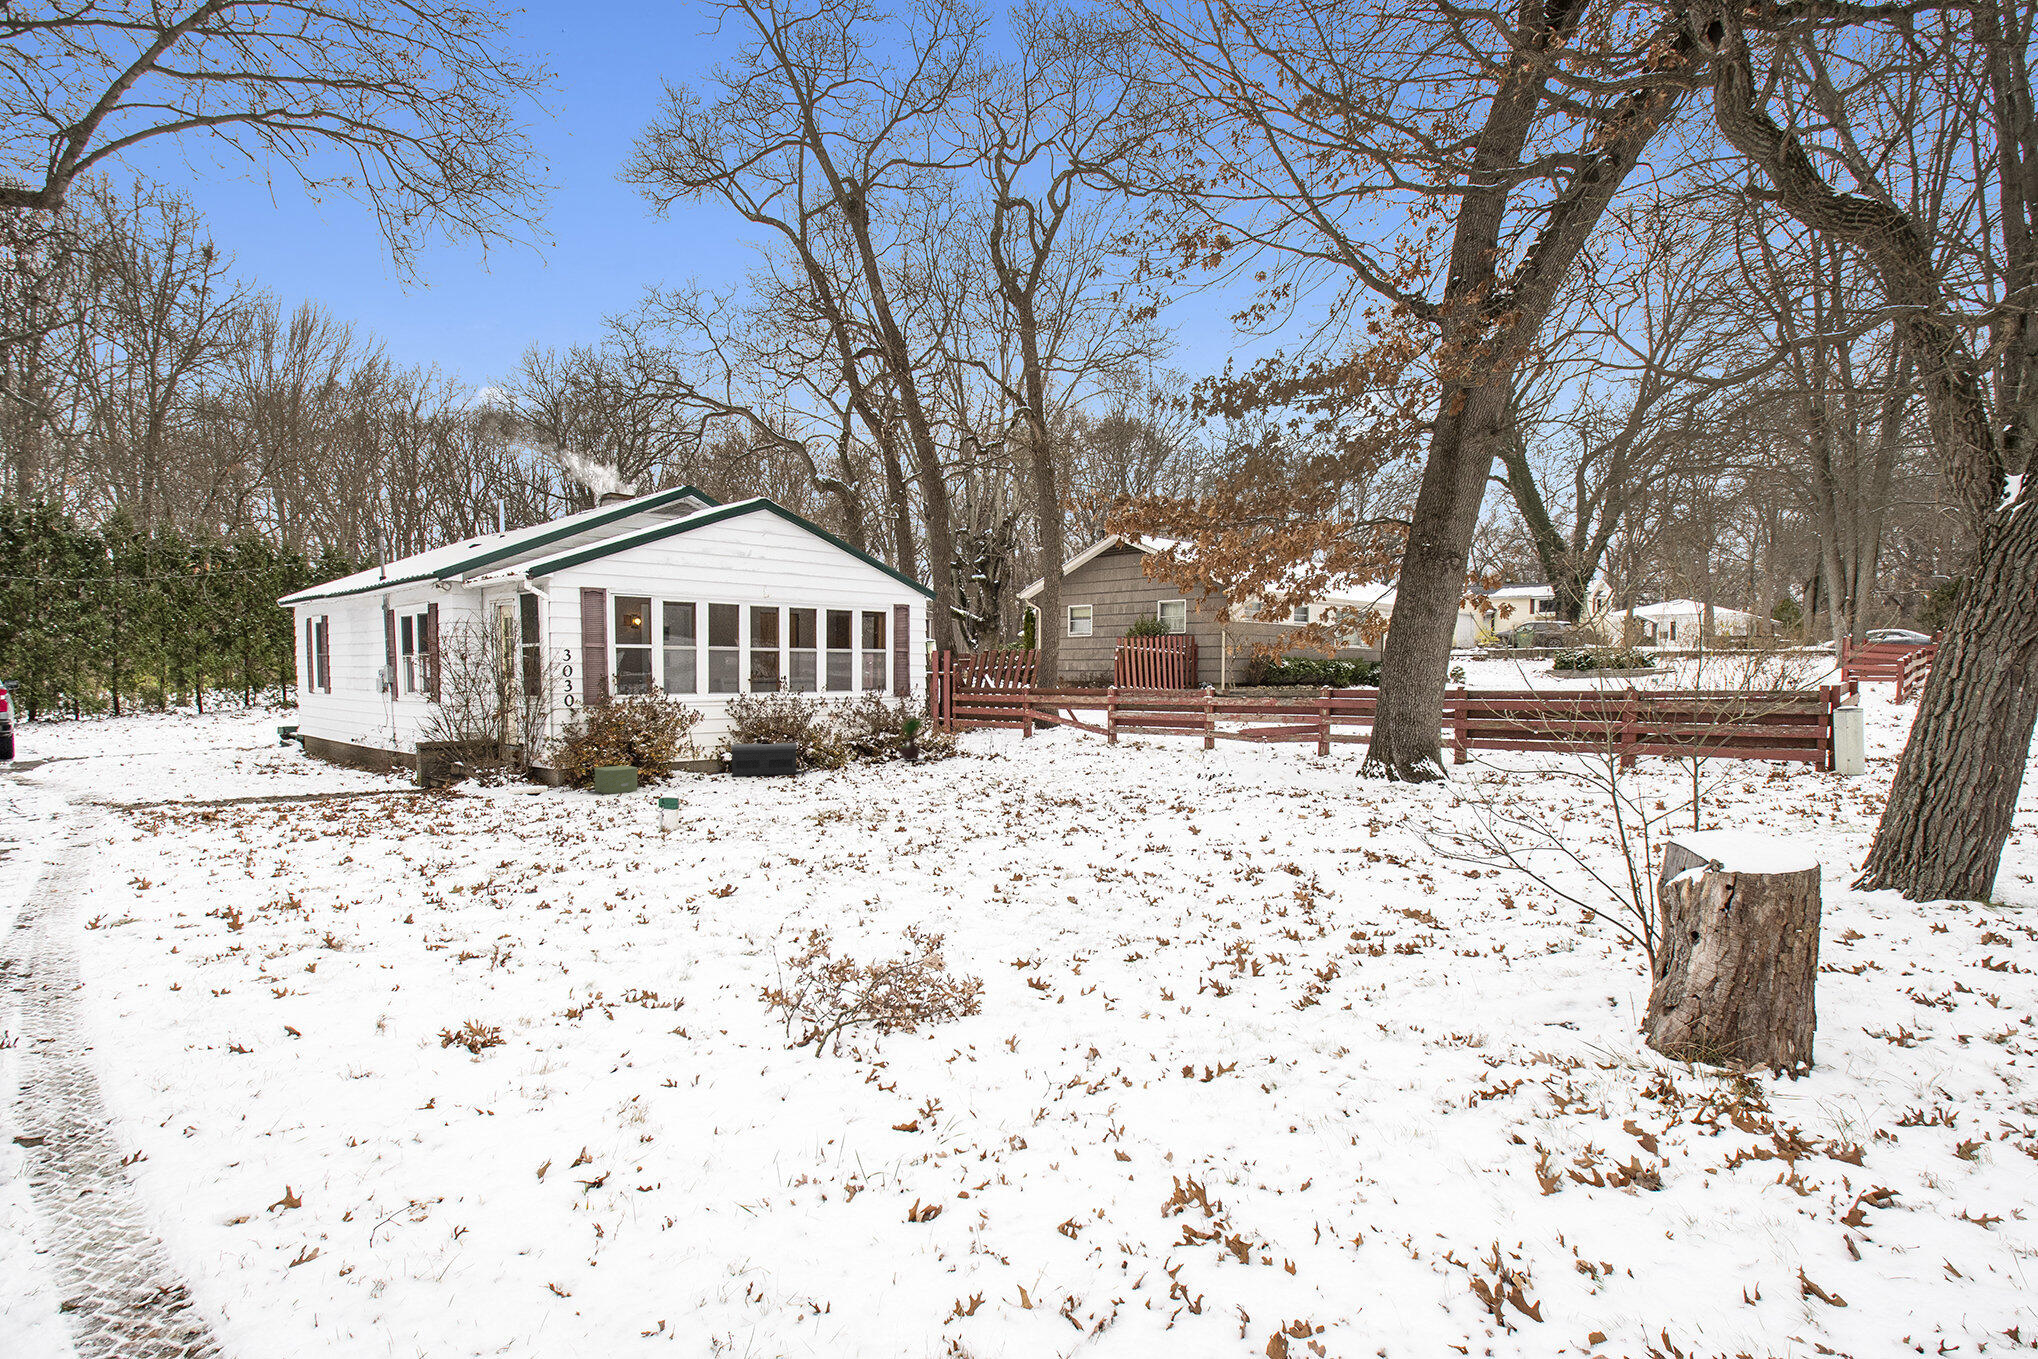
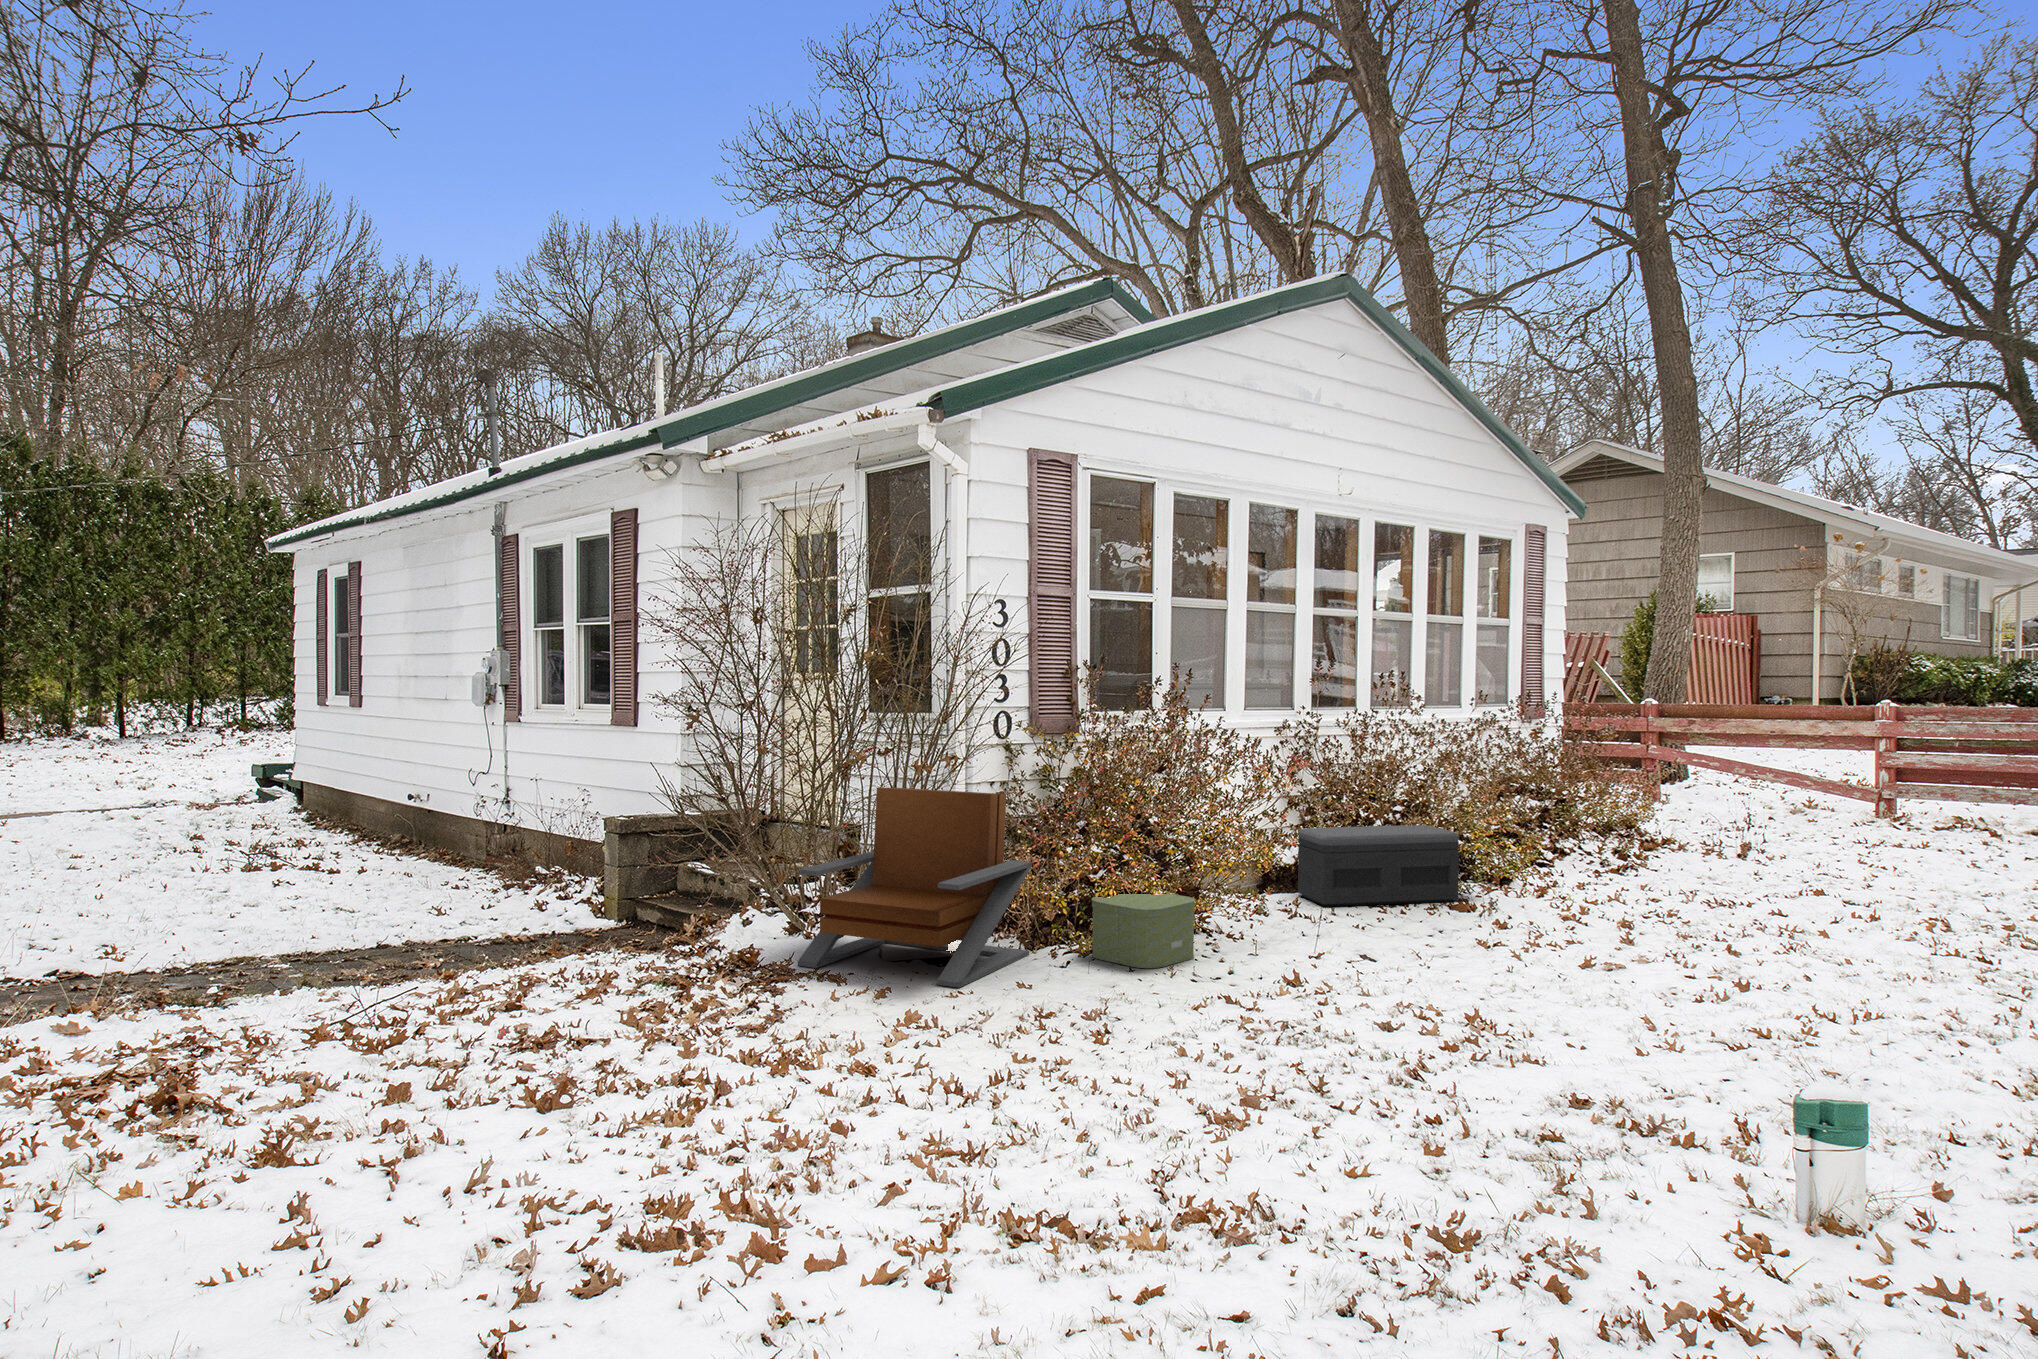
potted tree: present [899,718,922,761] -> none [1574,756,1640,859]
lounge chair: none [468,725,572,799] -> present [798,788,1032,988]

